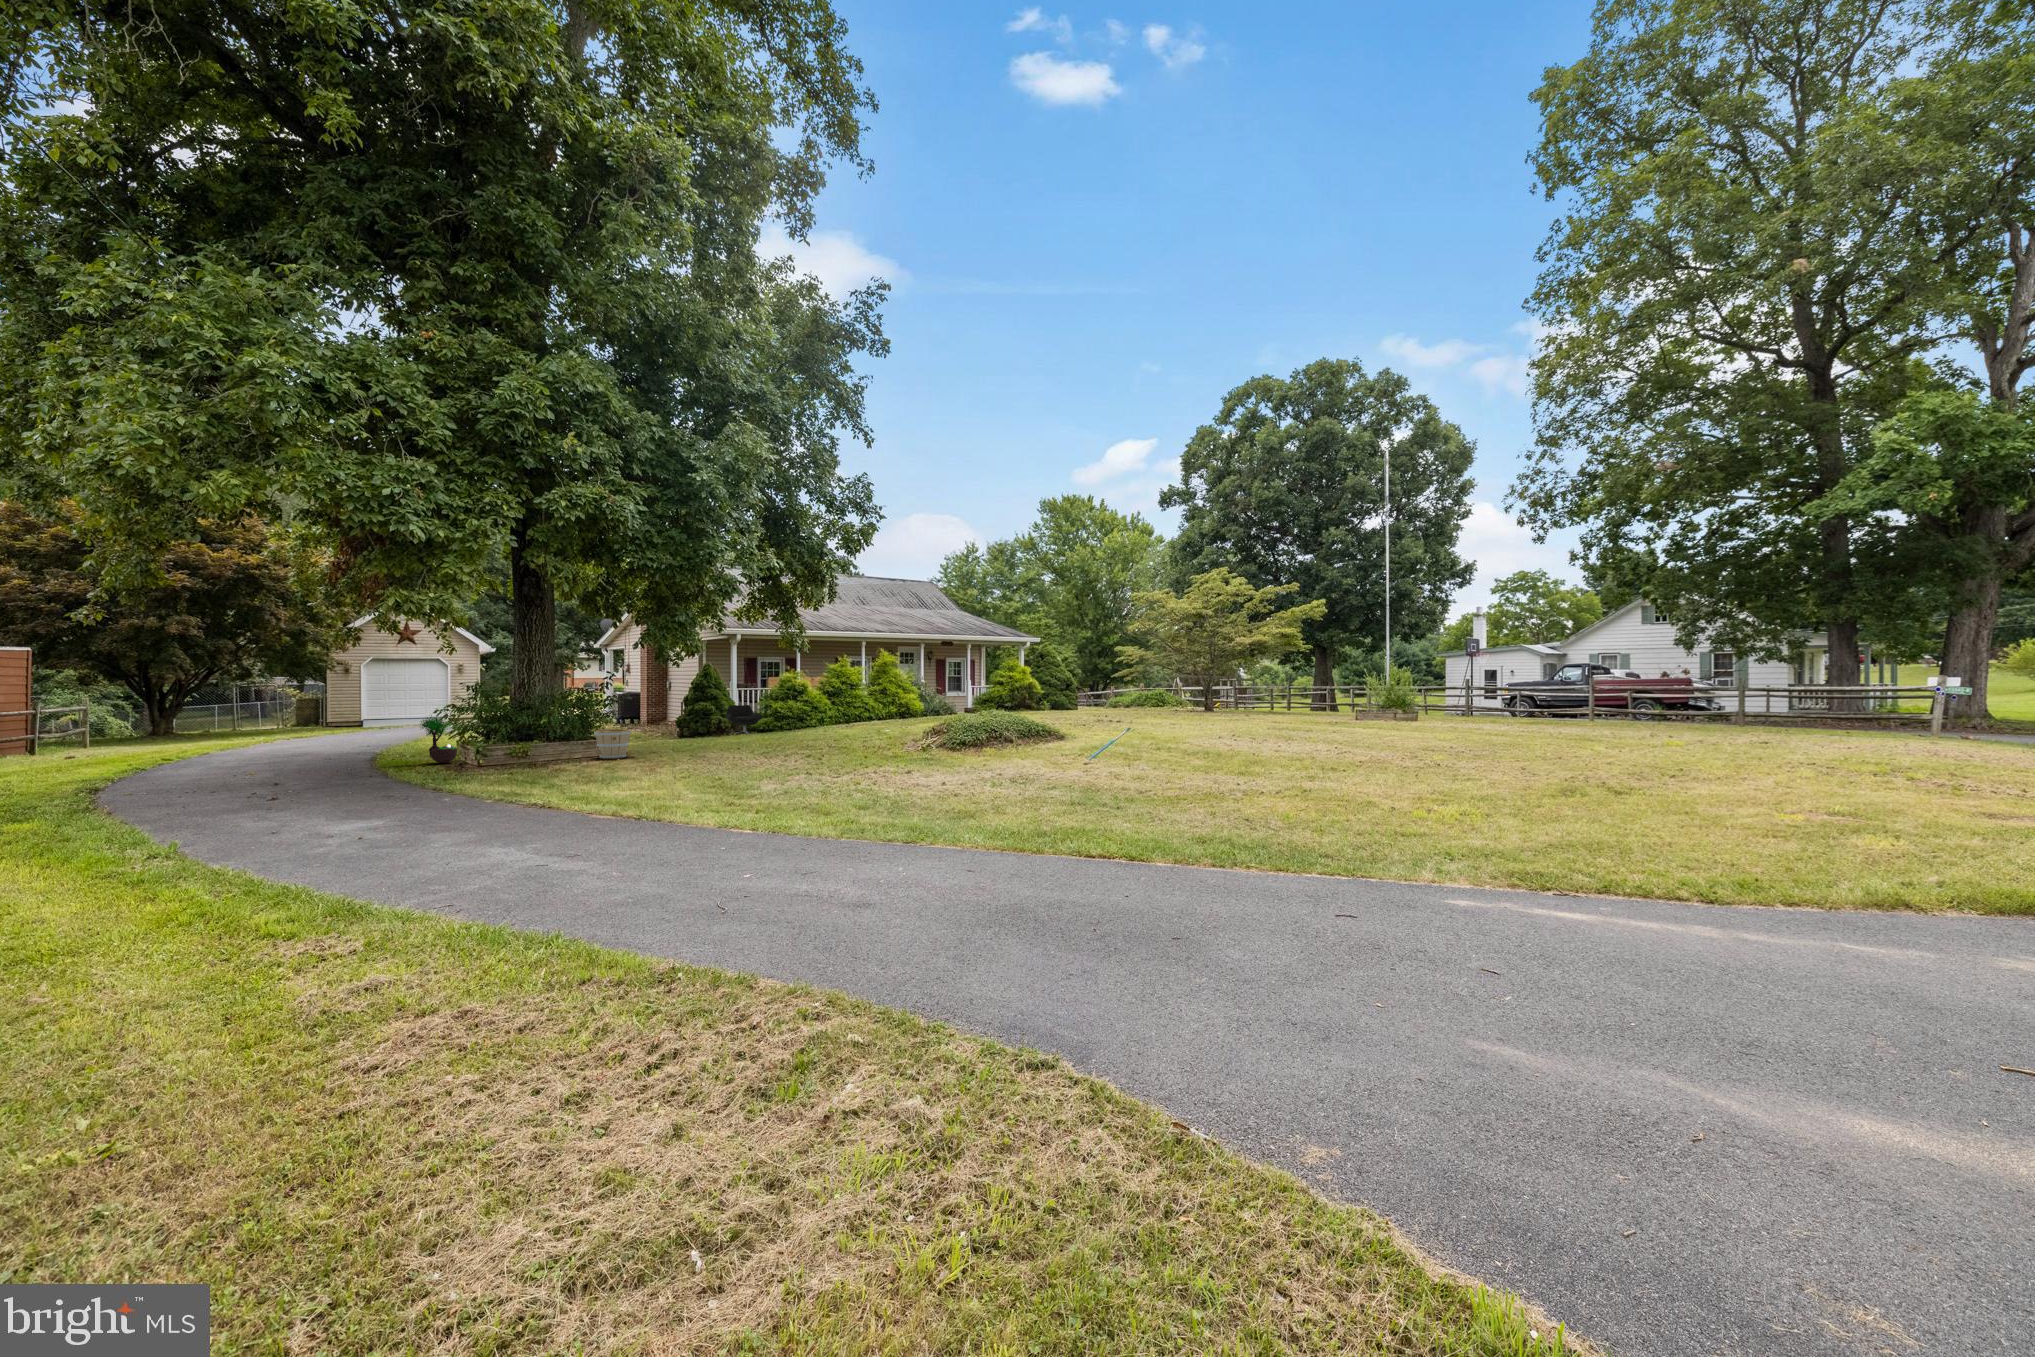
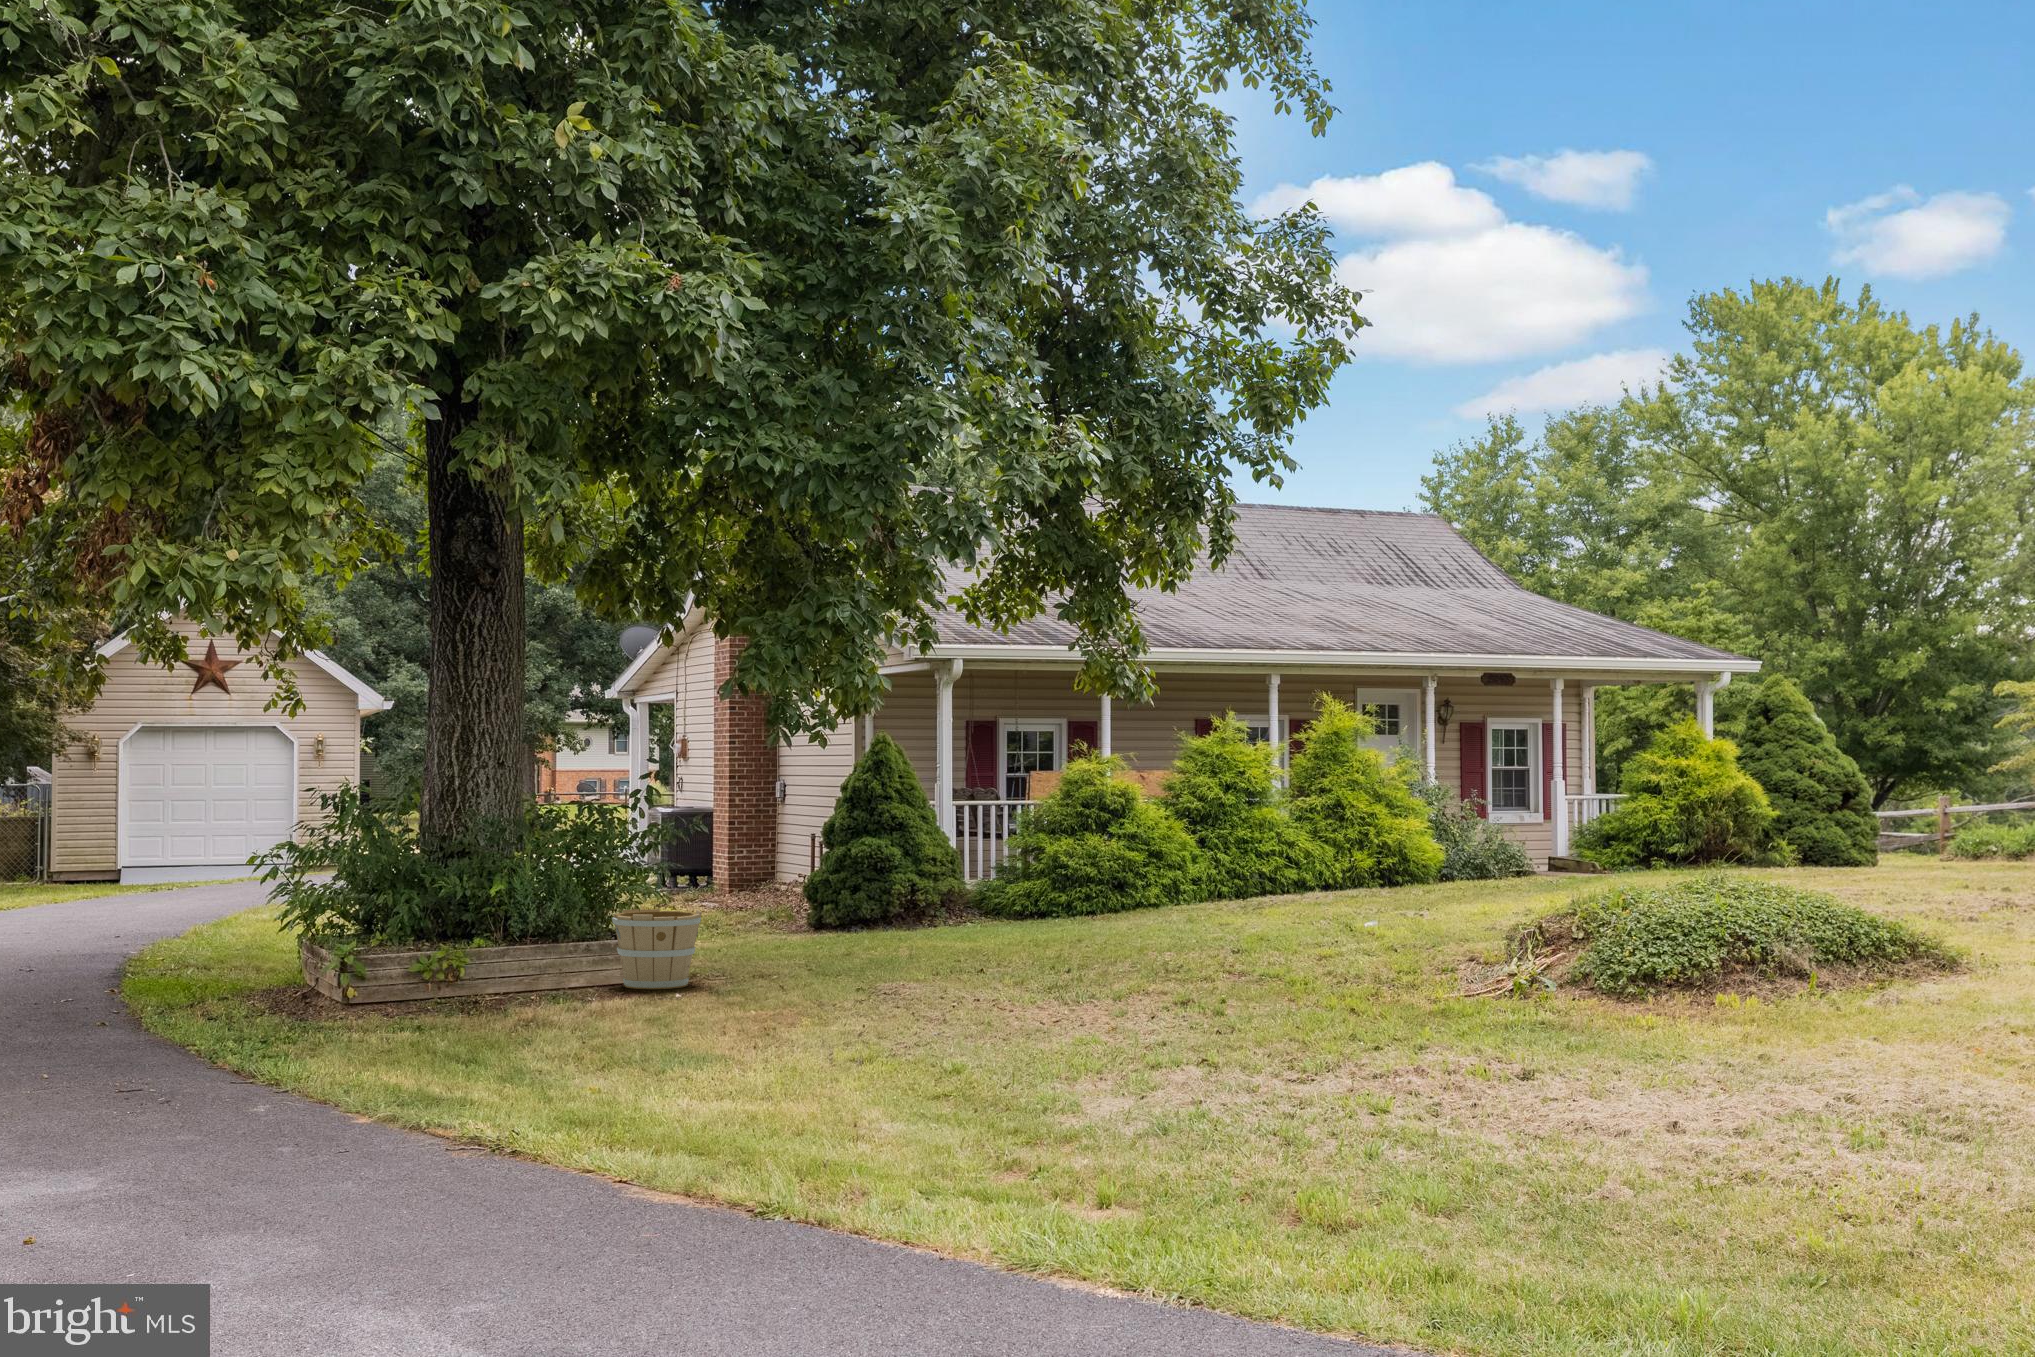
lounge chair: present [726,705,762,734] -> none [926,848,1020,926]
potted tree: present [420,715,457,763] -> none [215,857,296,988]

